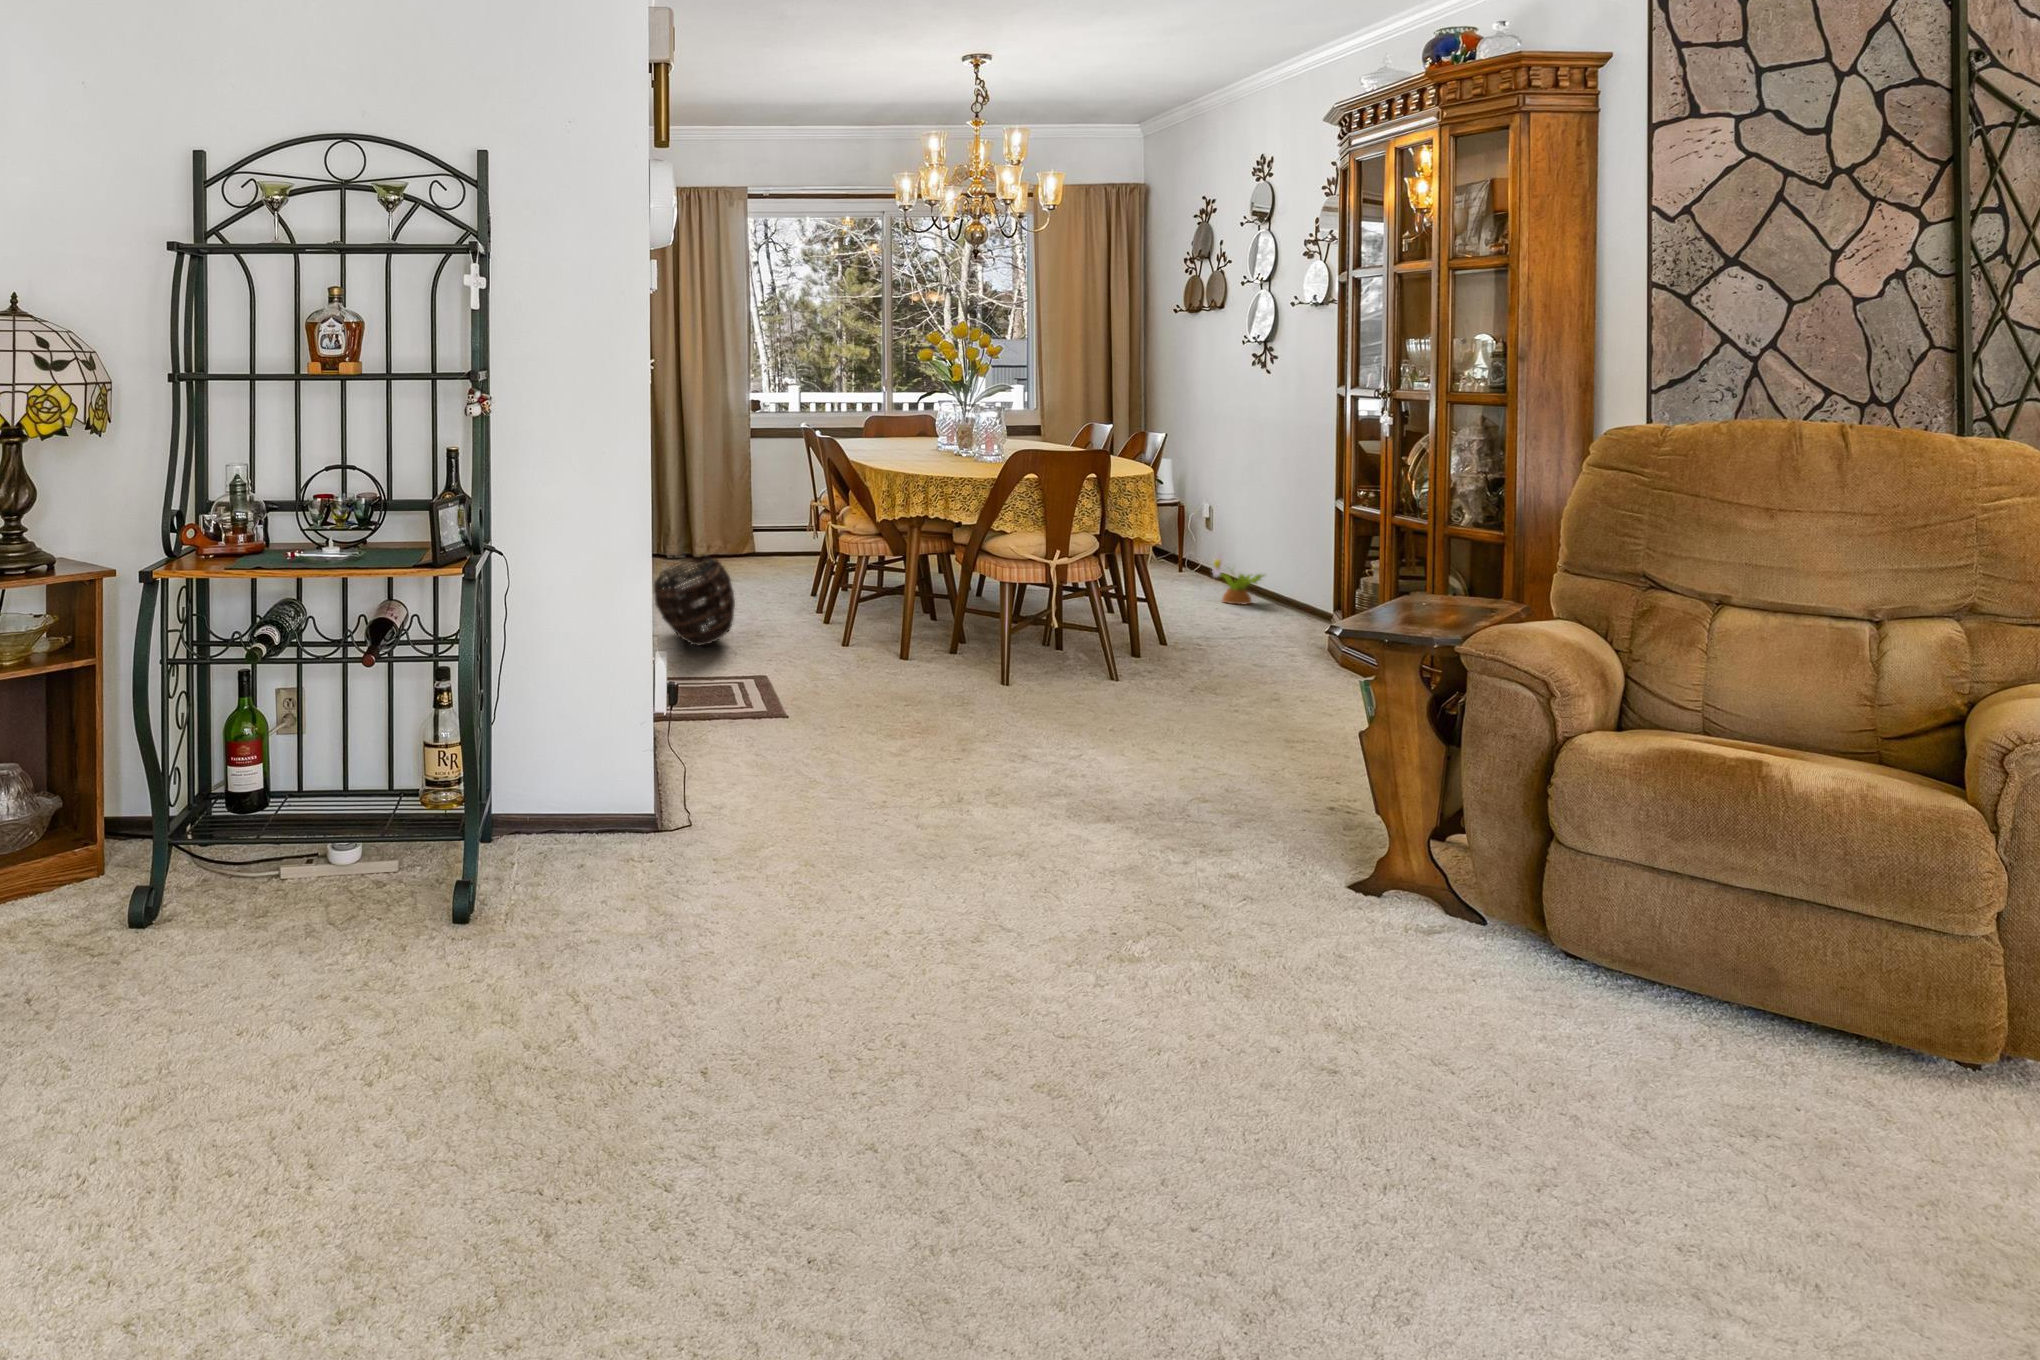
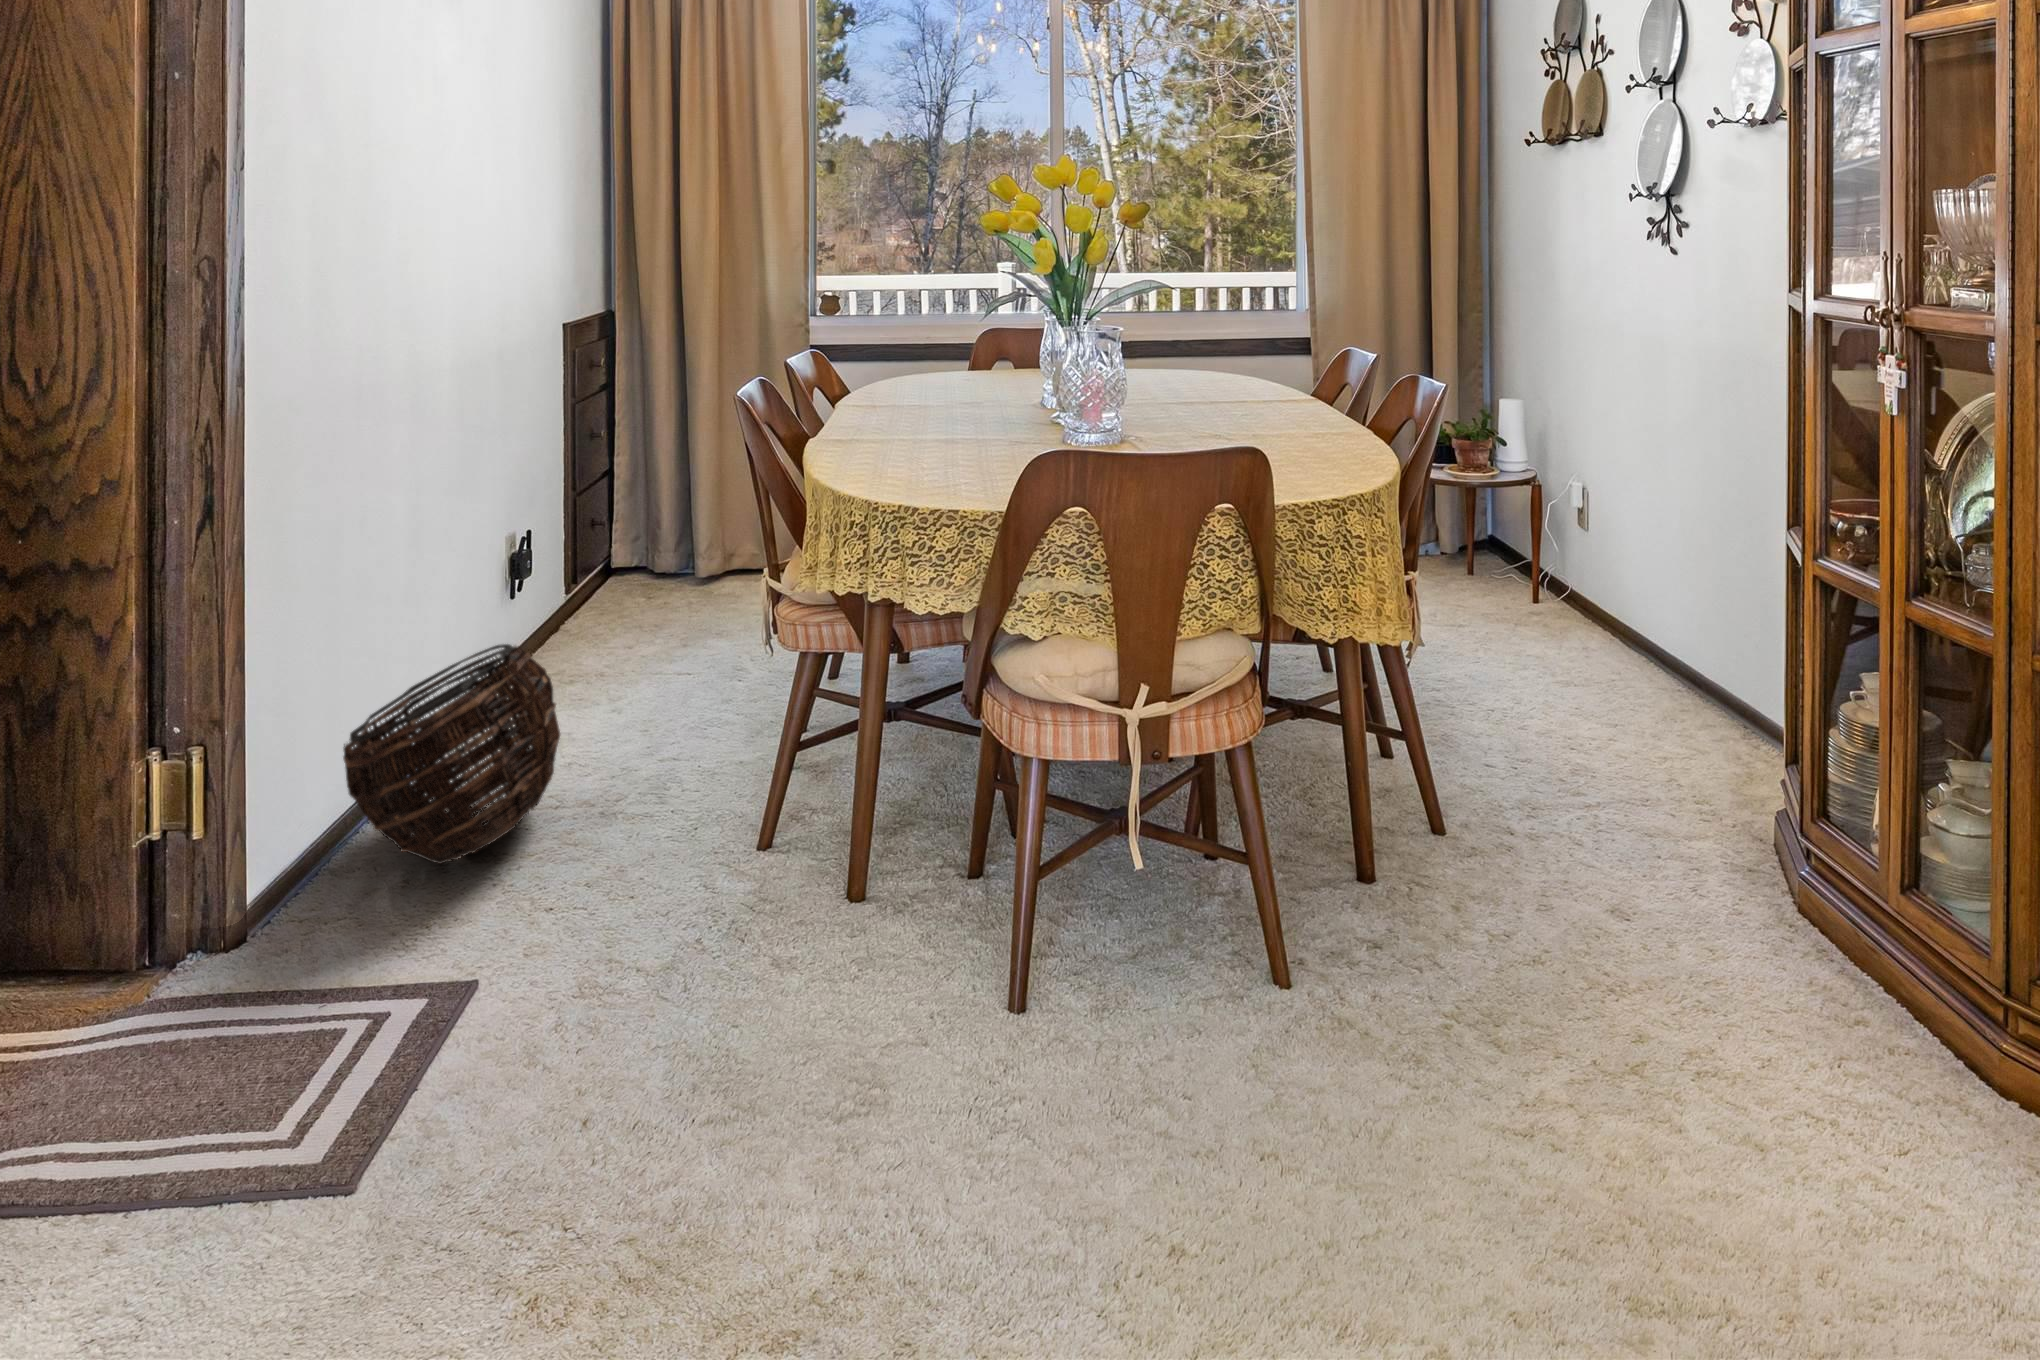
decorative plant: present [1212,552,1264,604] -> none [1571,585,1668,689]

